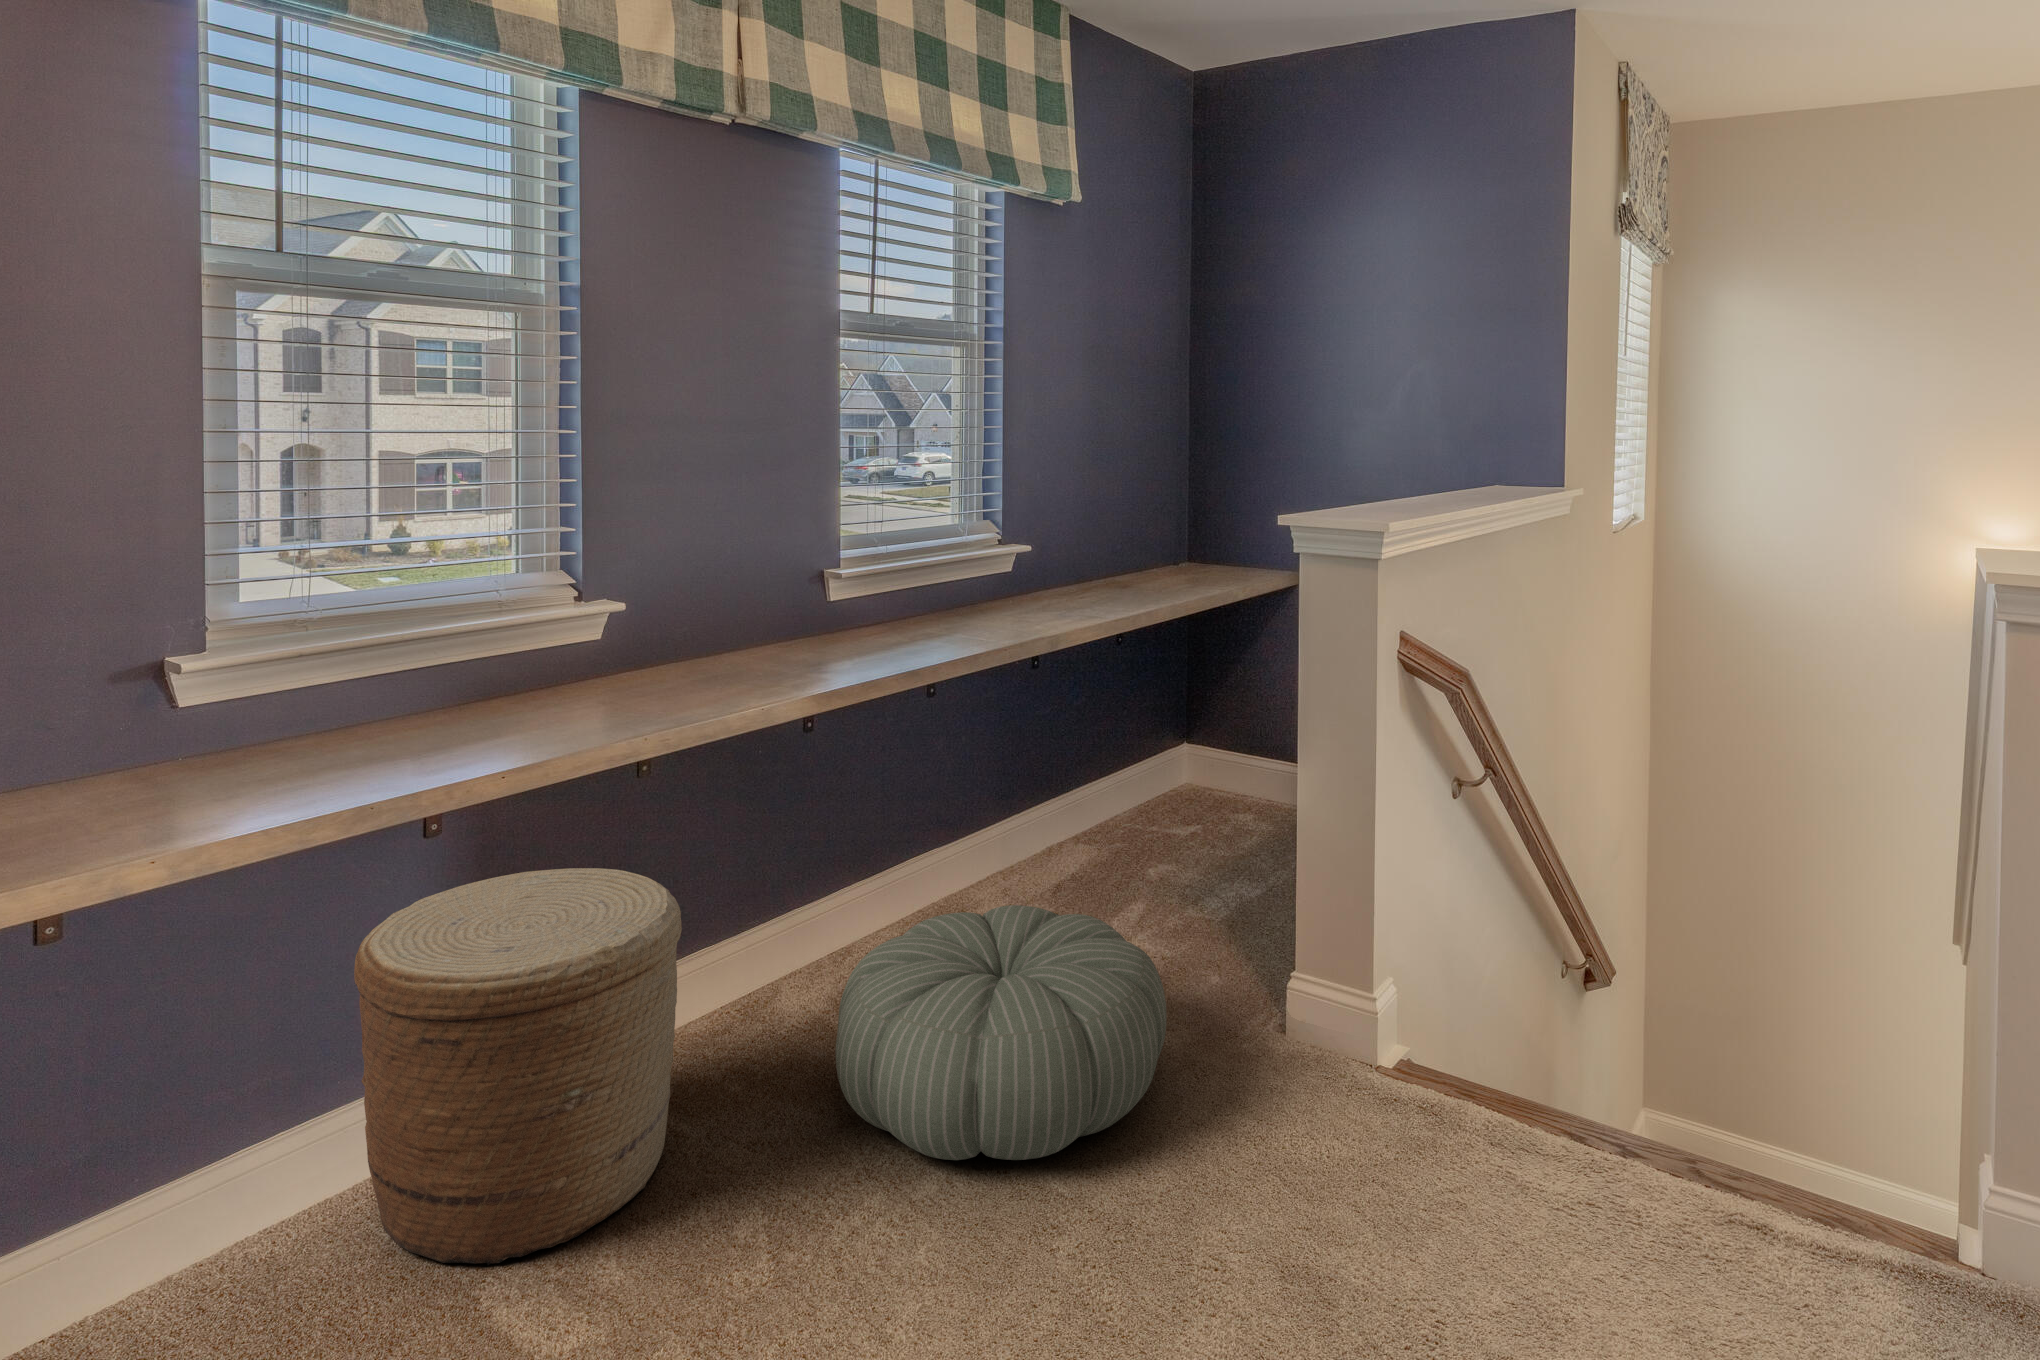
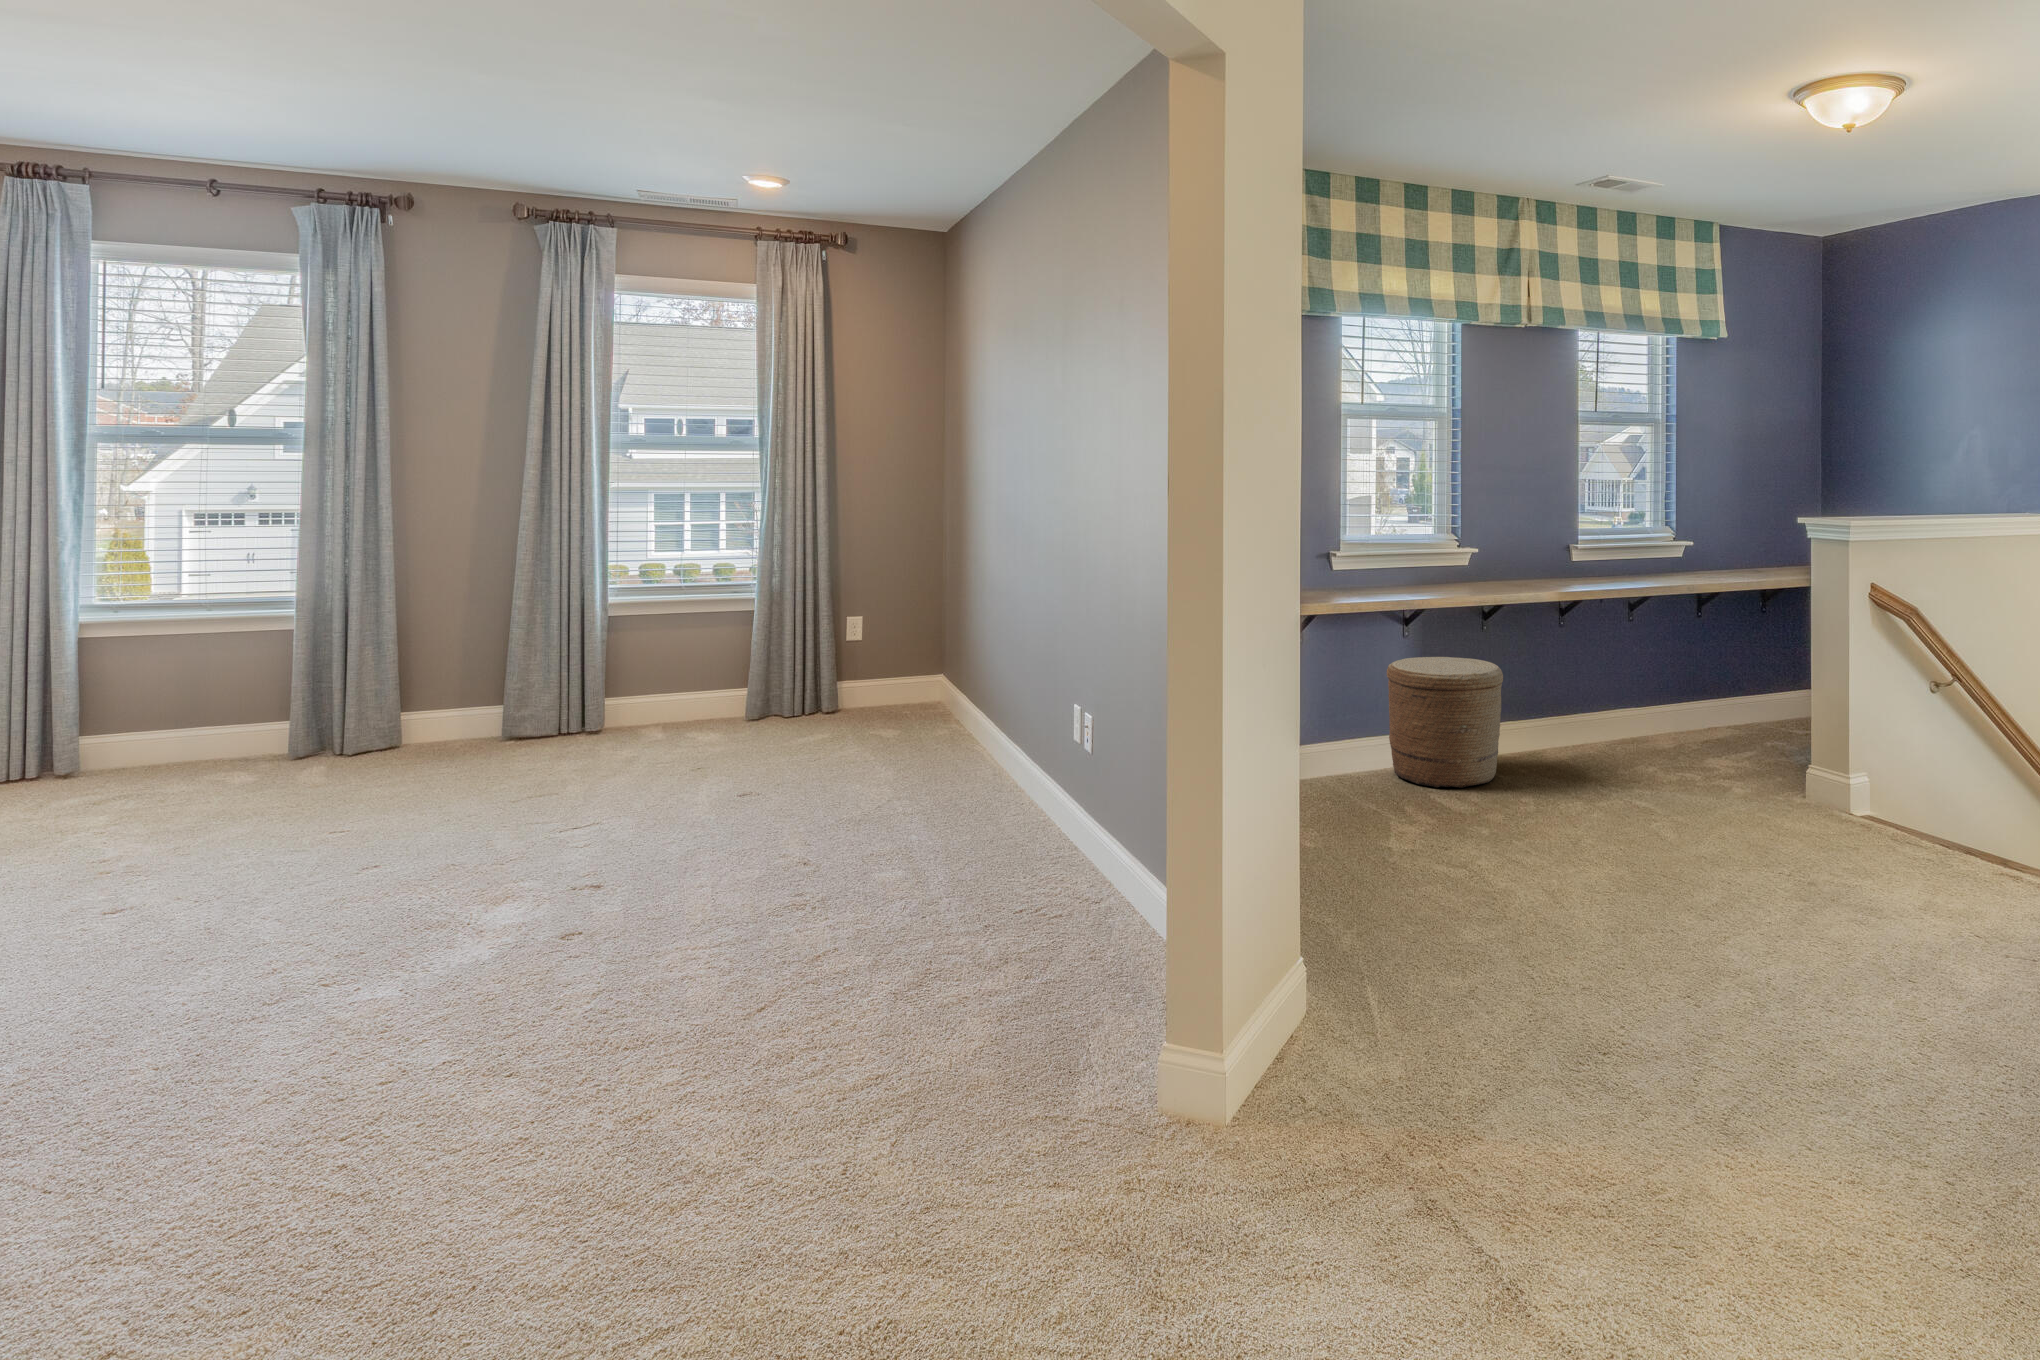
pouf: present [835,905,1166,1160] -> none [1568,707,1731,799]

